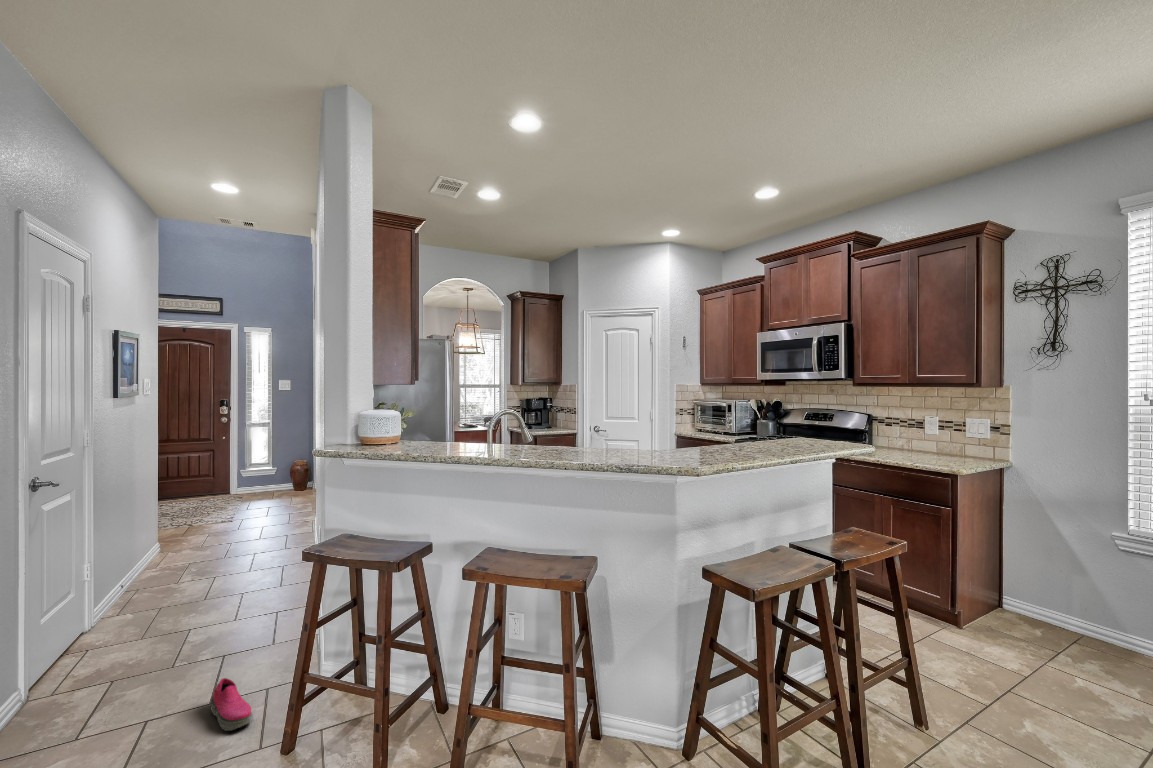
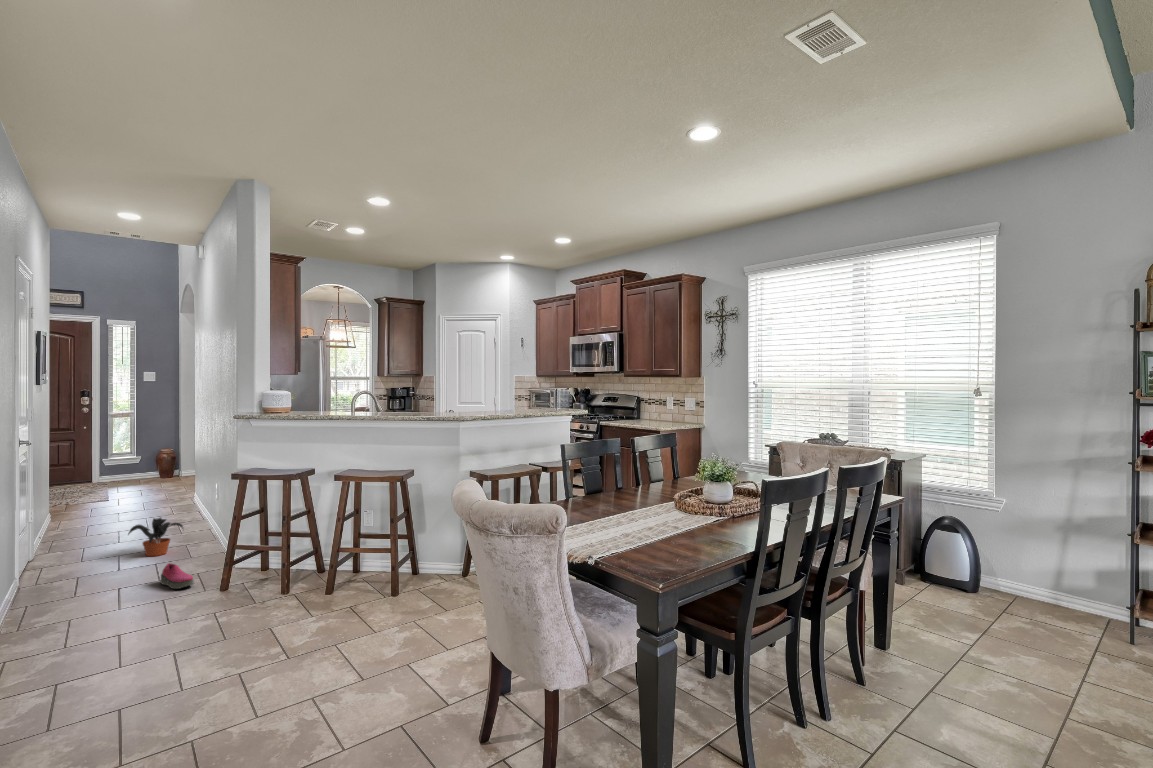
potted plant: none [197,578,271,636] -> present [128,518,183,556]

